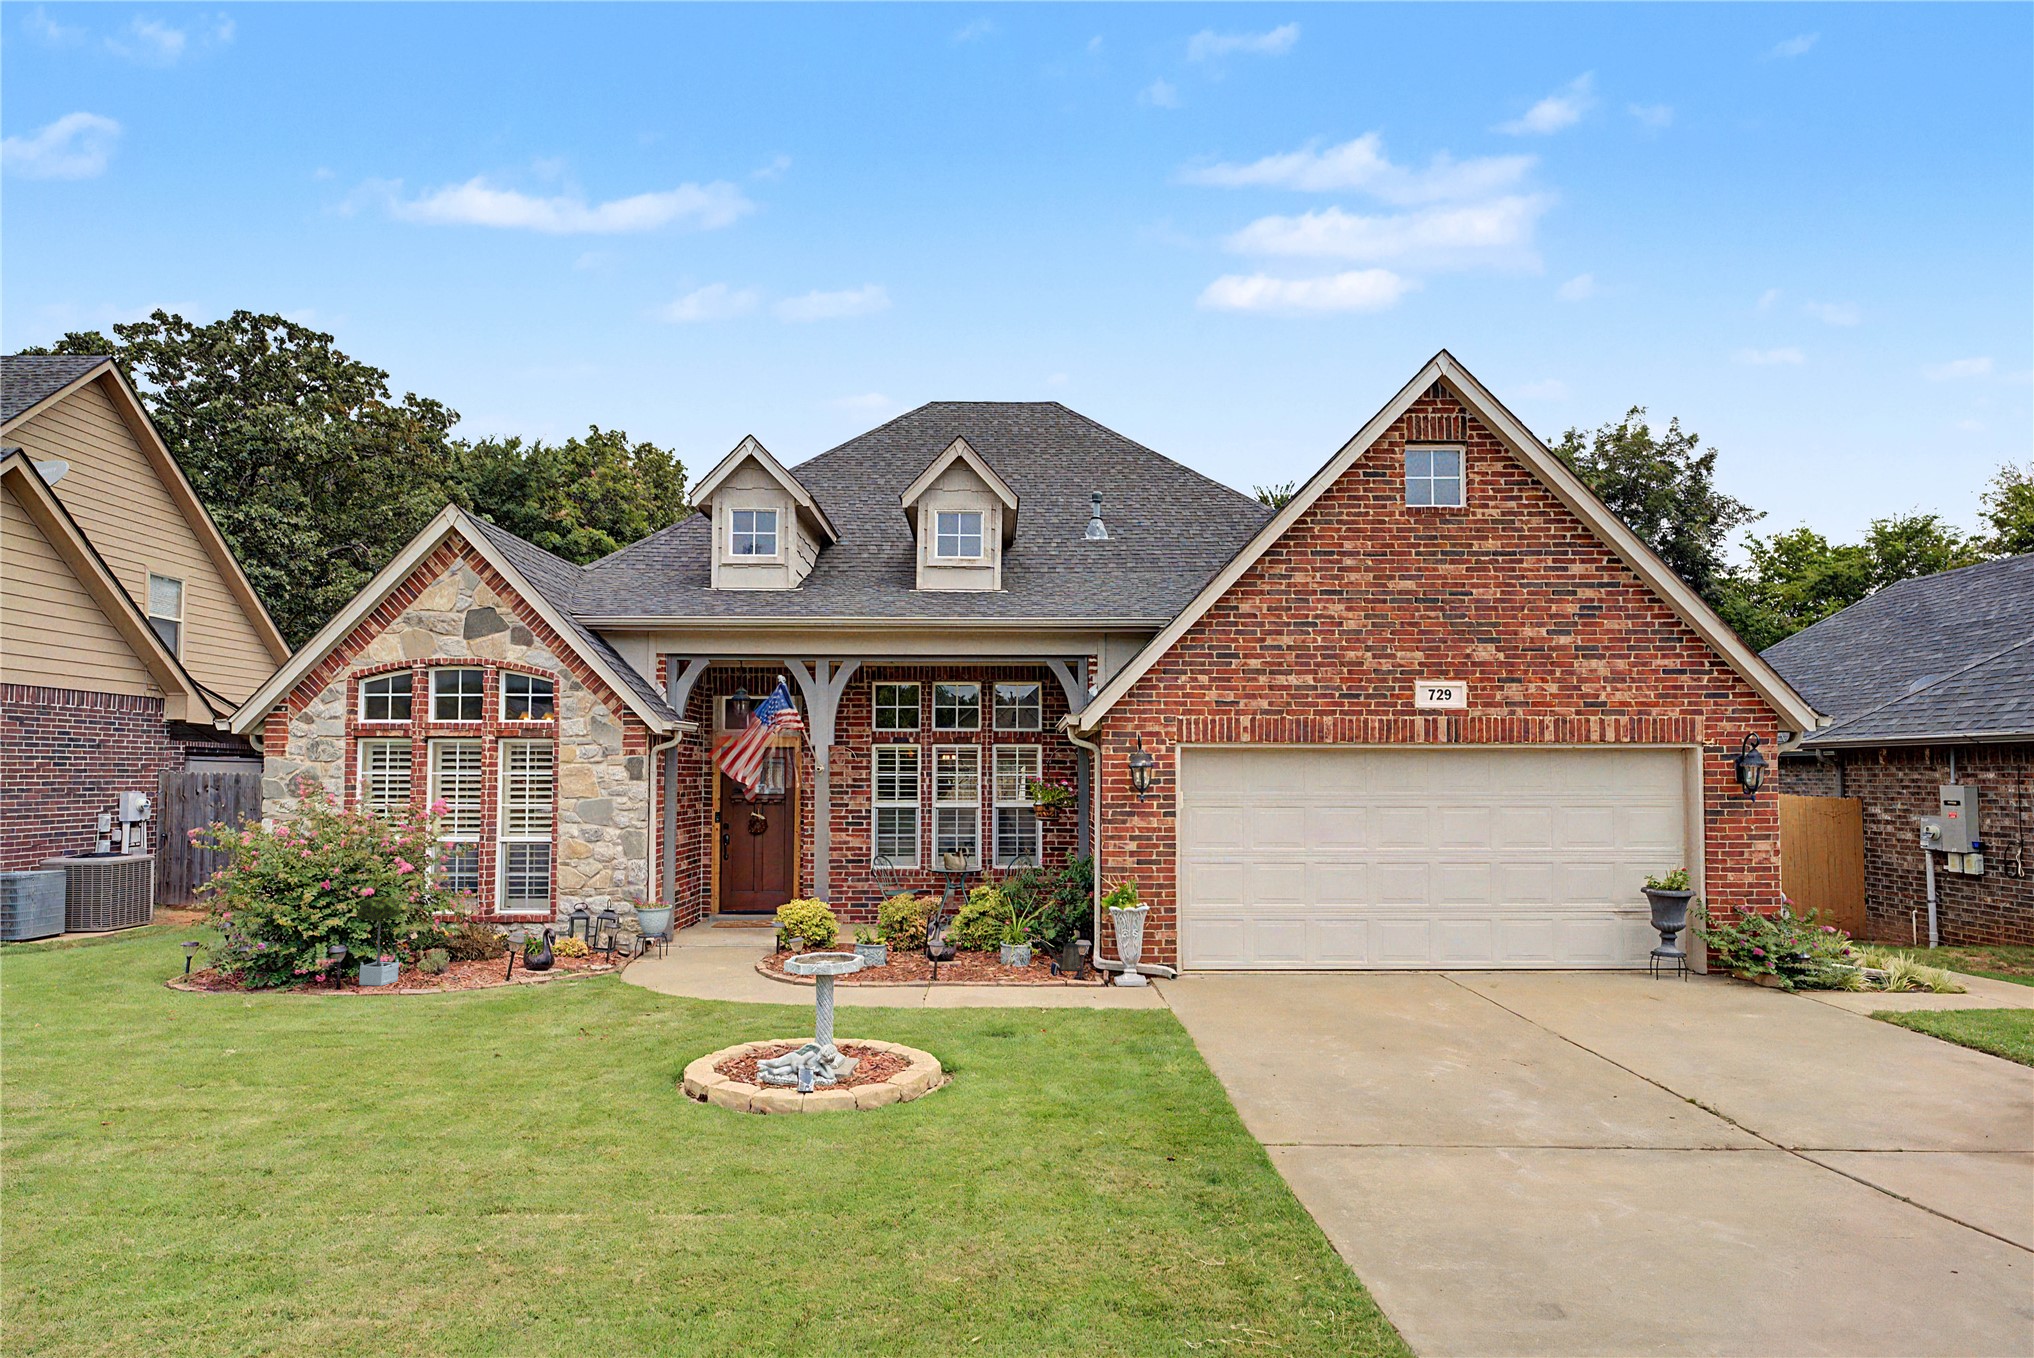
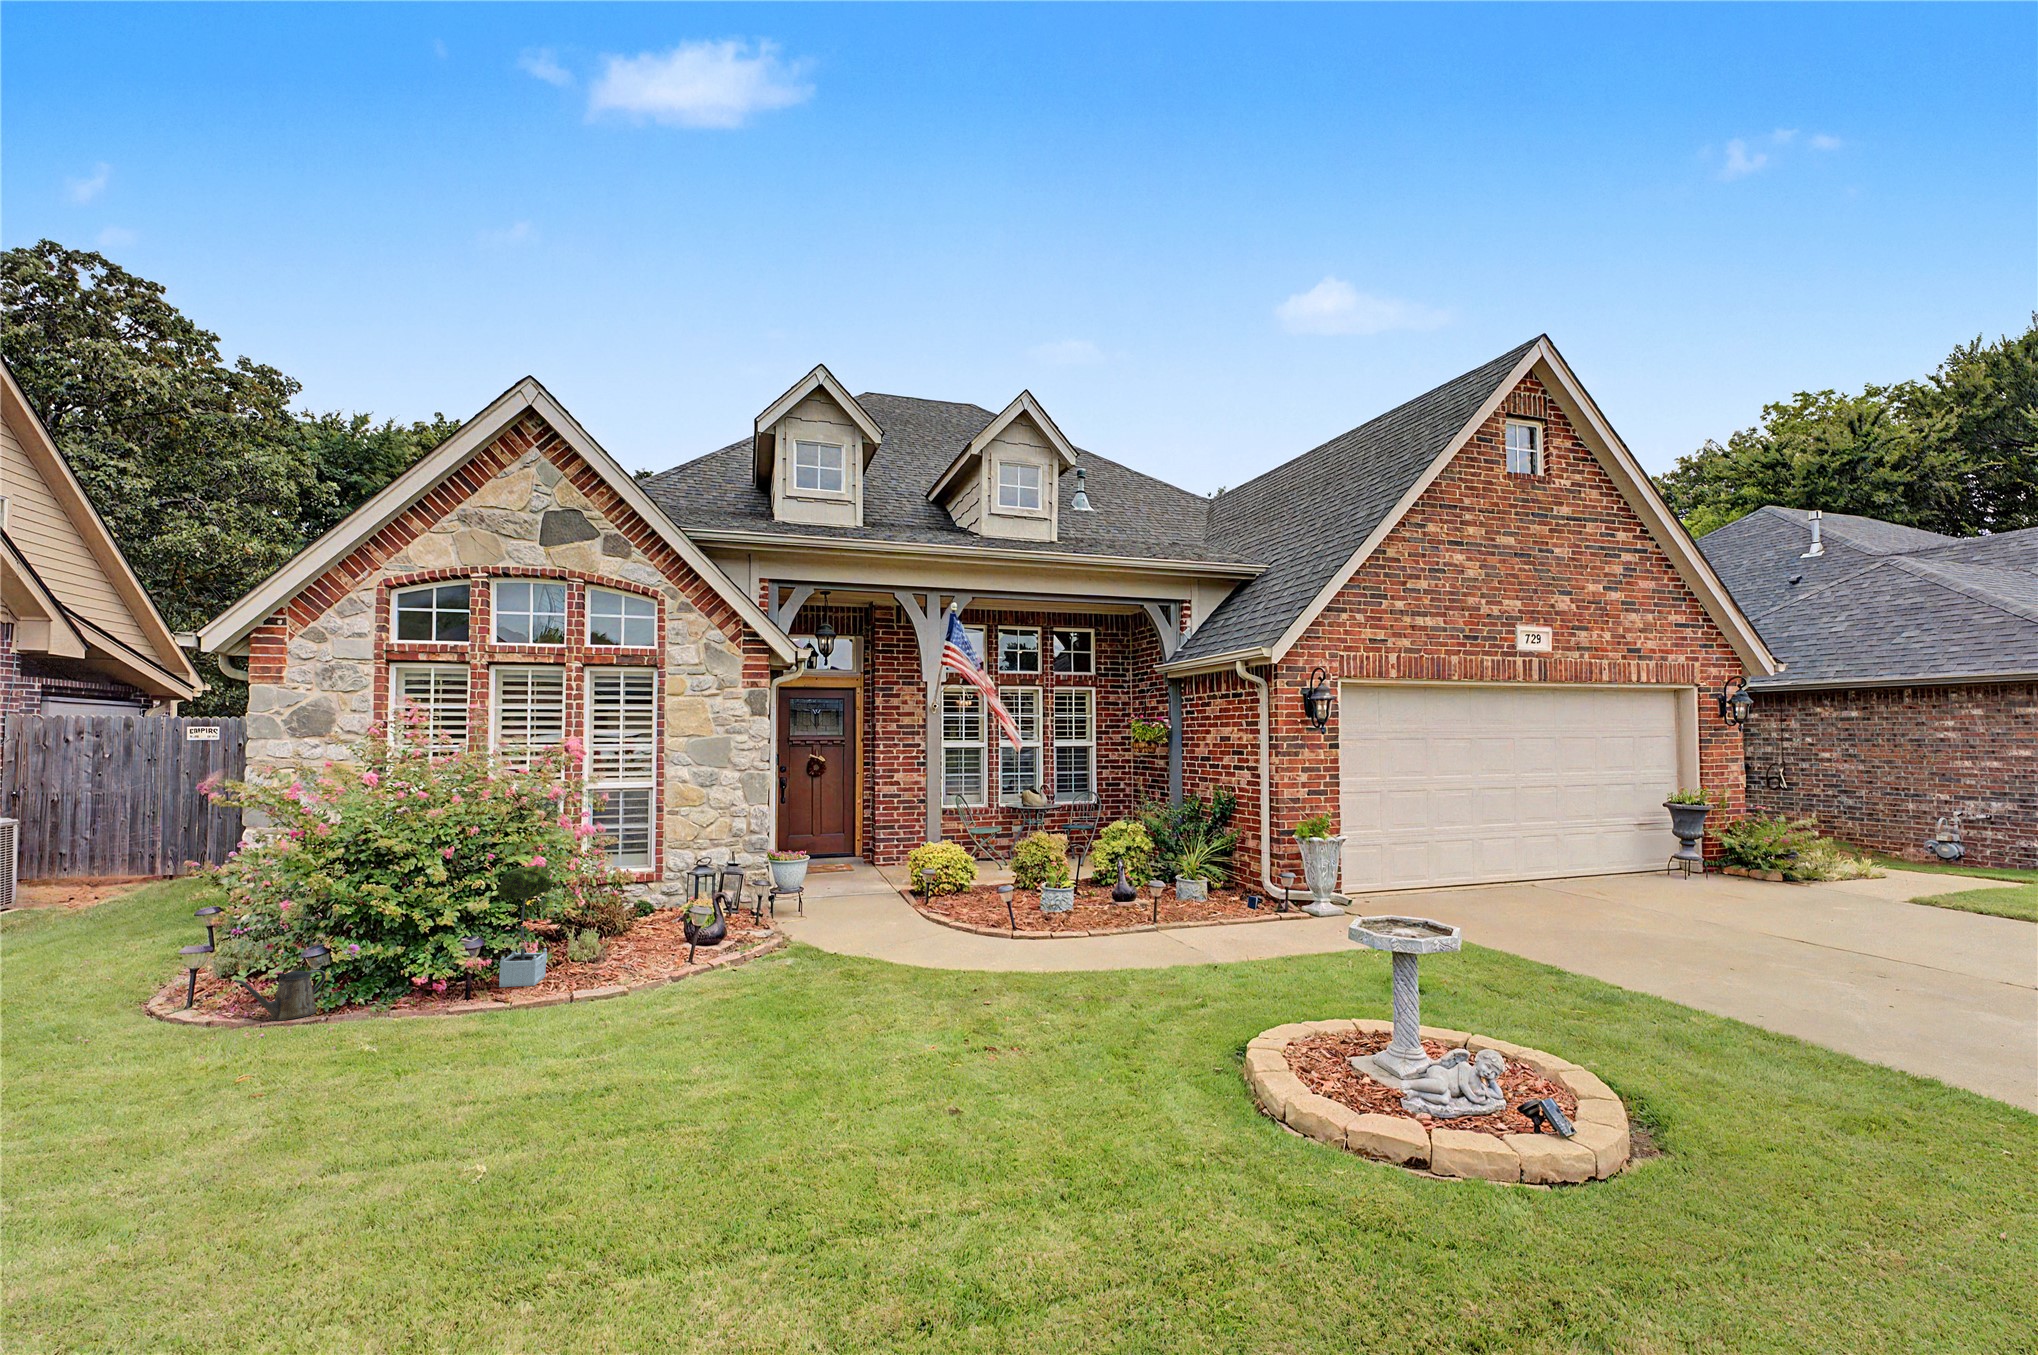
watering can: present [1040,941,1088,971] -> present [235,970,326,1021]

